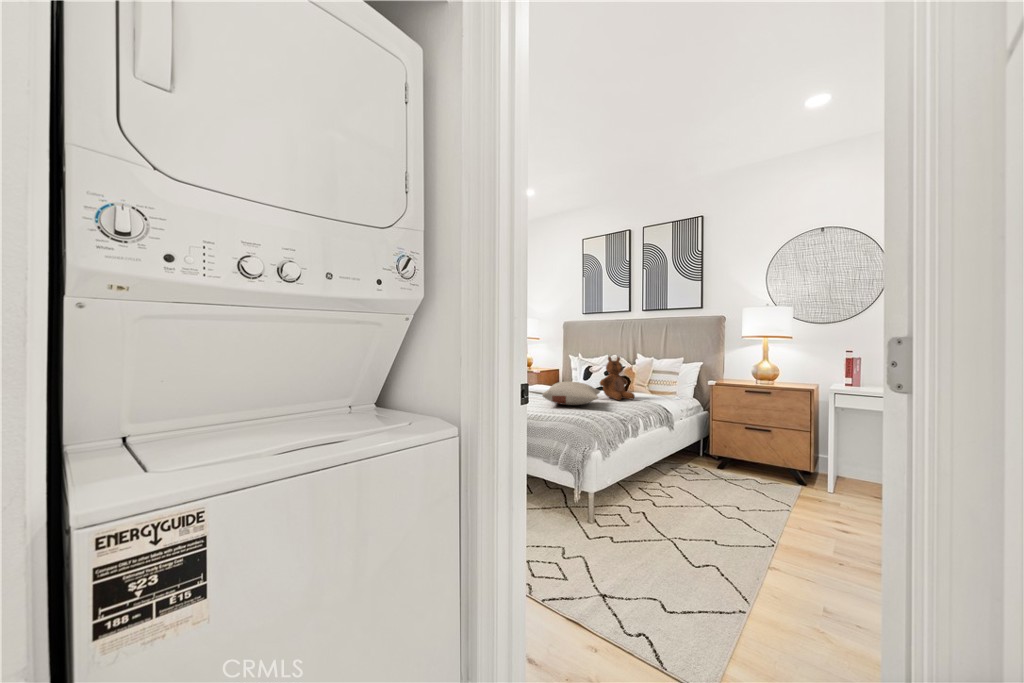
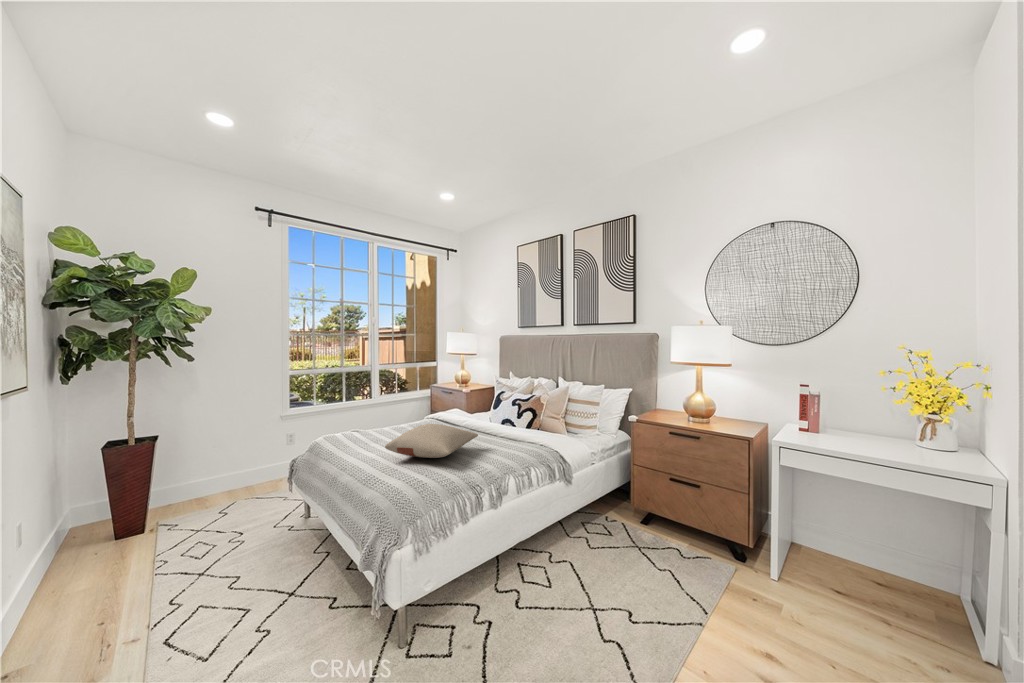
teddy bear: present [600,357,635,400] -> none [488,388,529,444]

